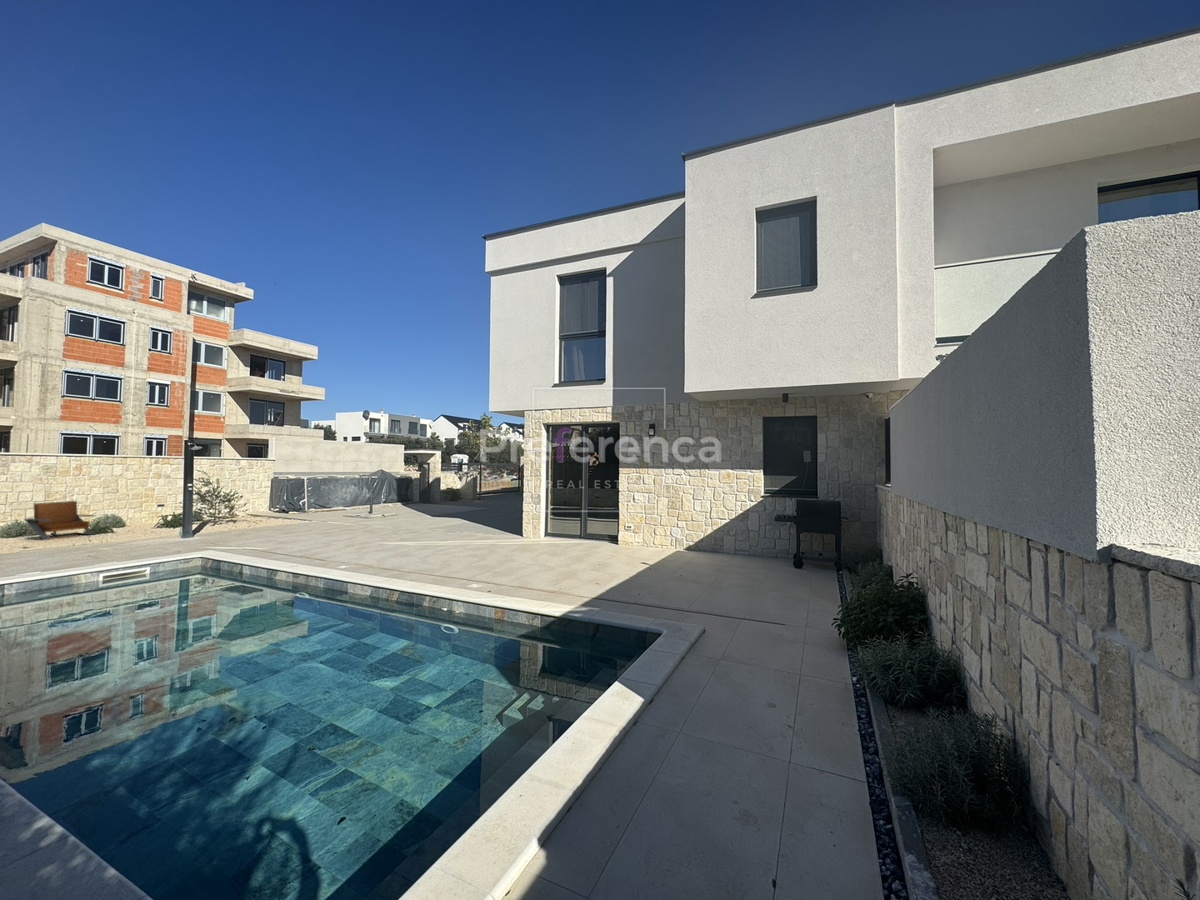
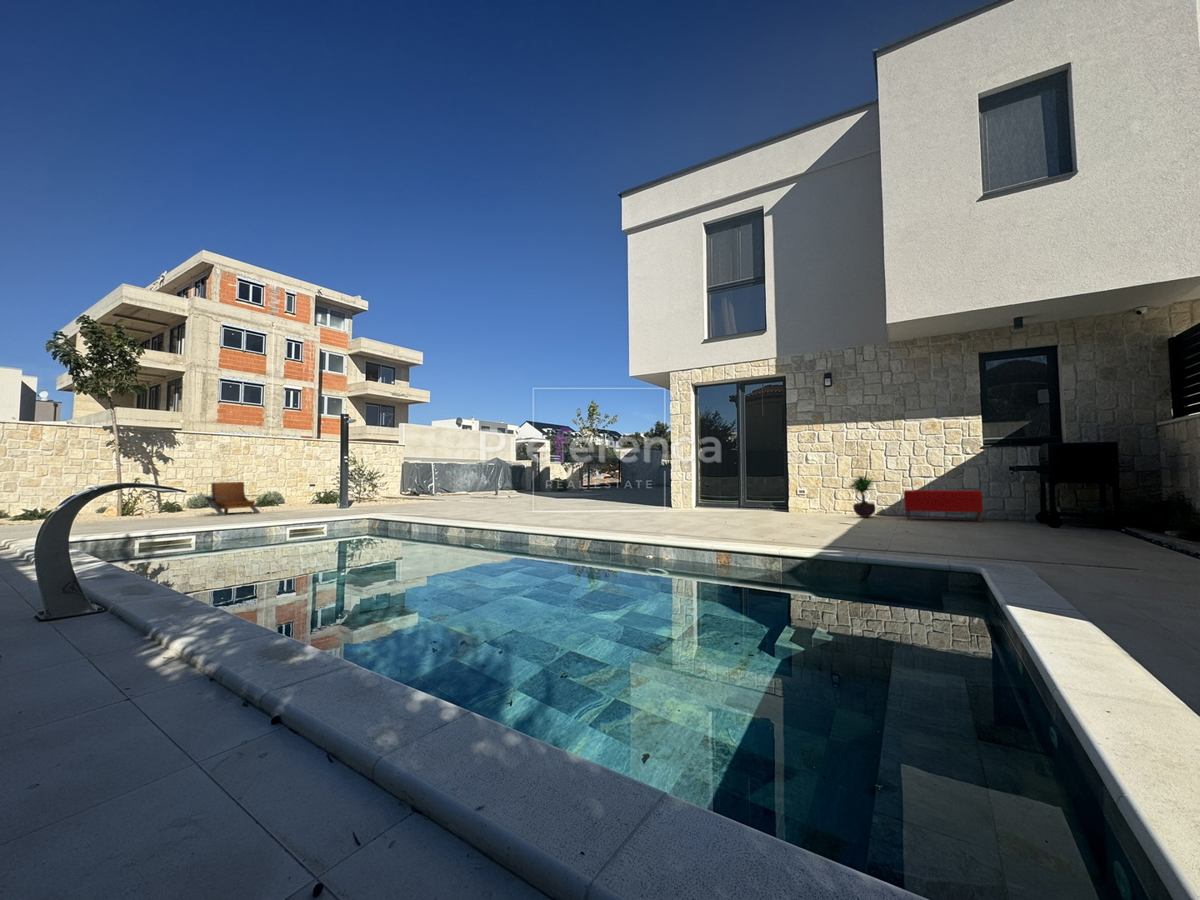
potted tree: none [661,514,683,553] -> present [850,476,876,517]
bench: none [700,531,758,563] -> present [904,490,983,522]

